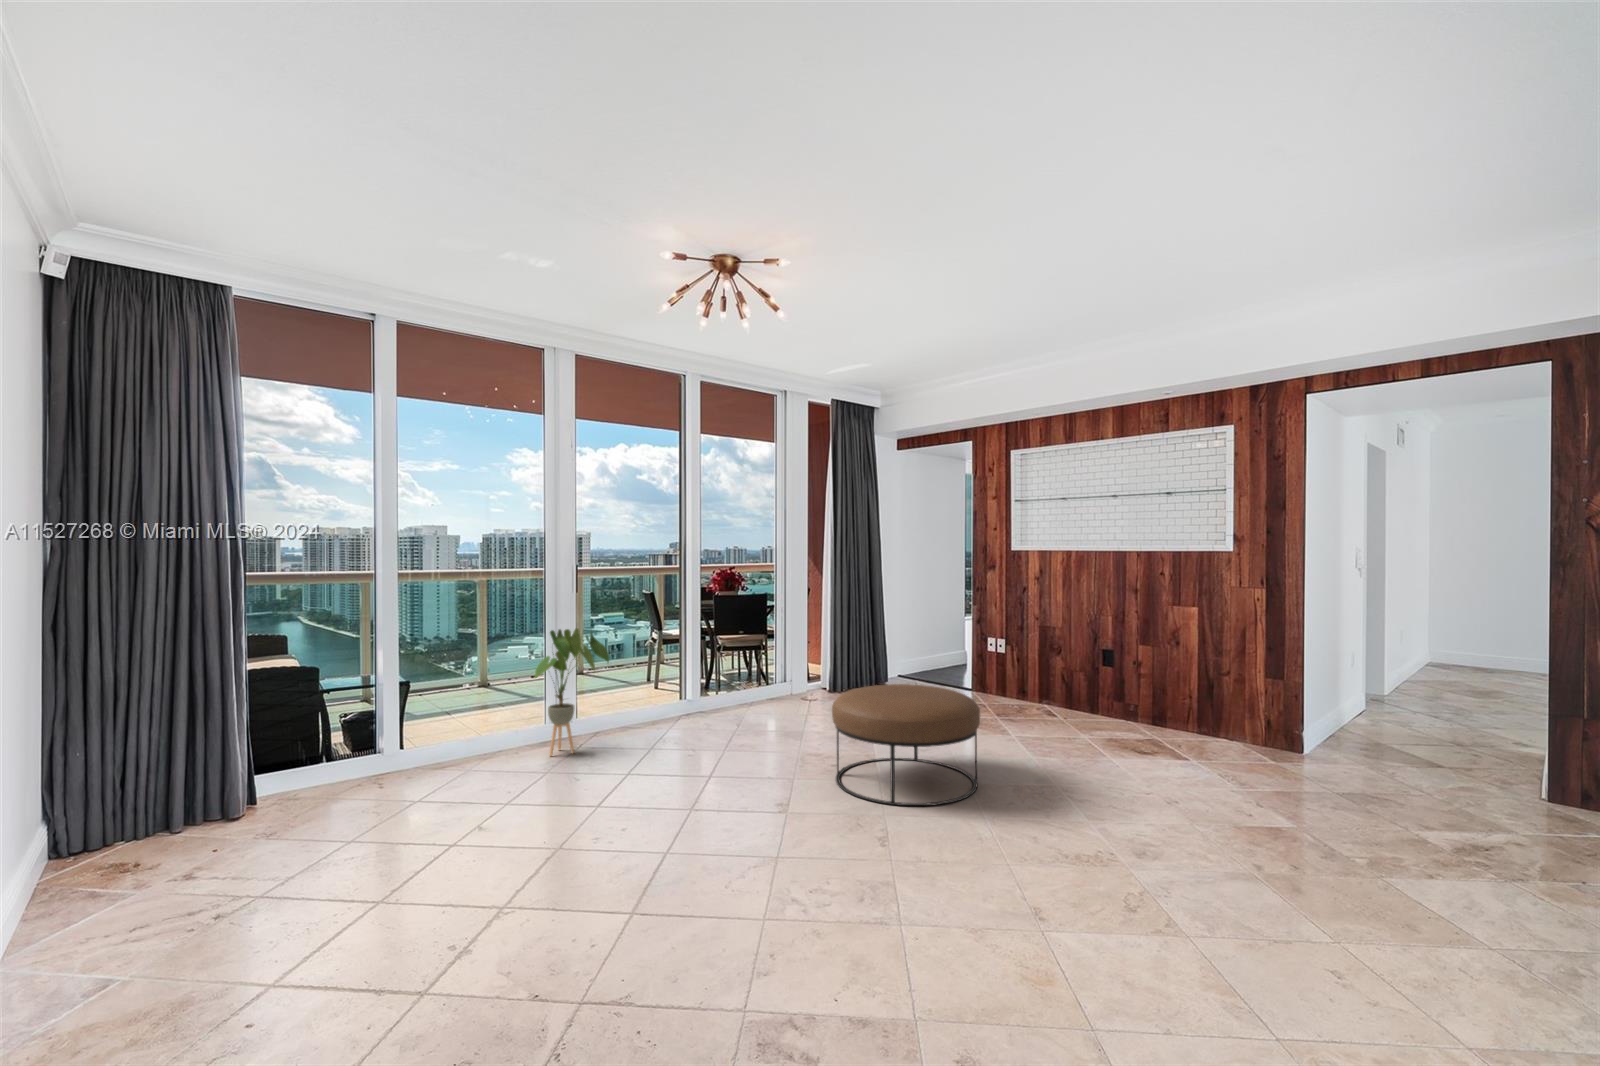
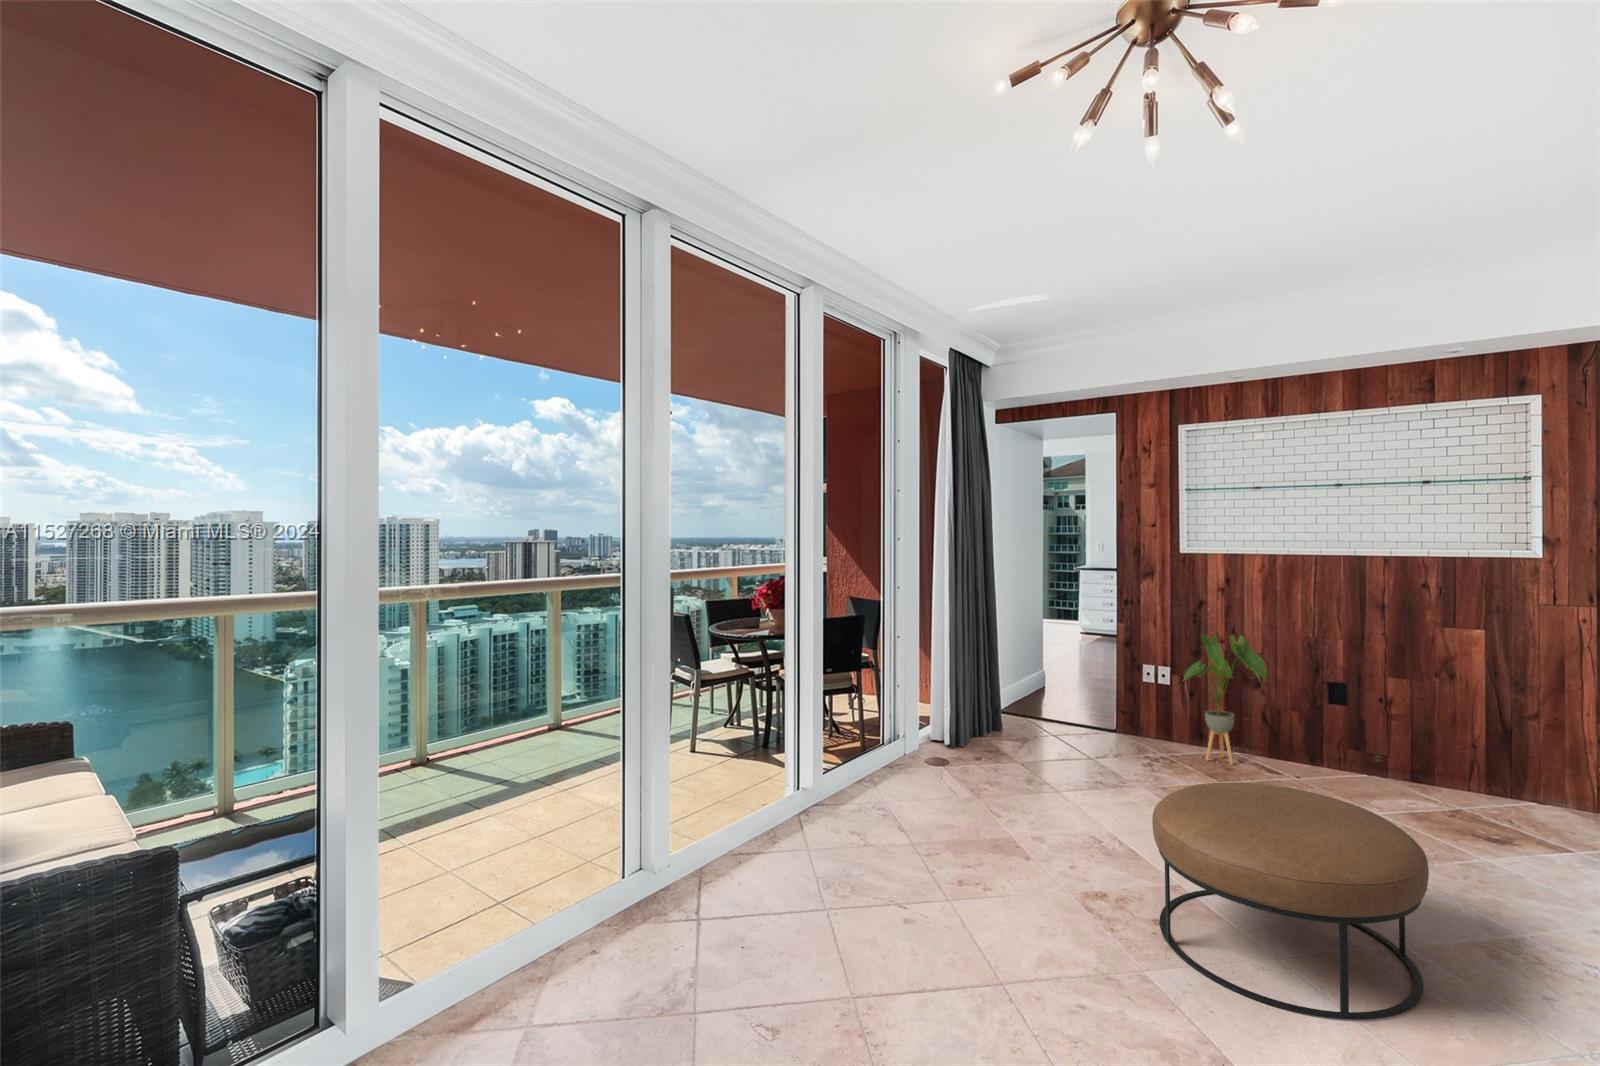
house plant: present [535,628,609,756] -> present [1184,635,1267,765]

